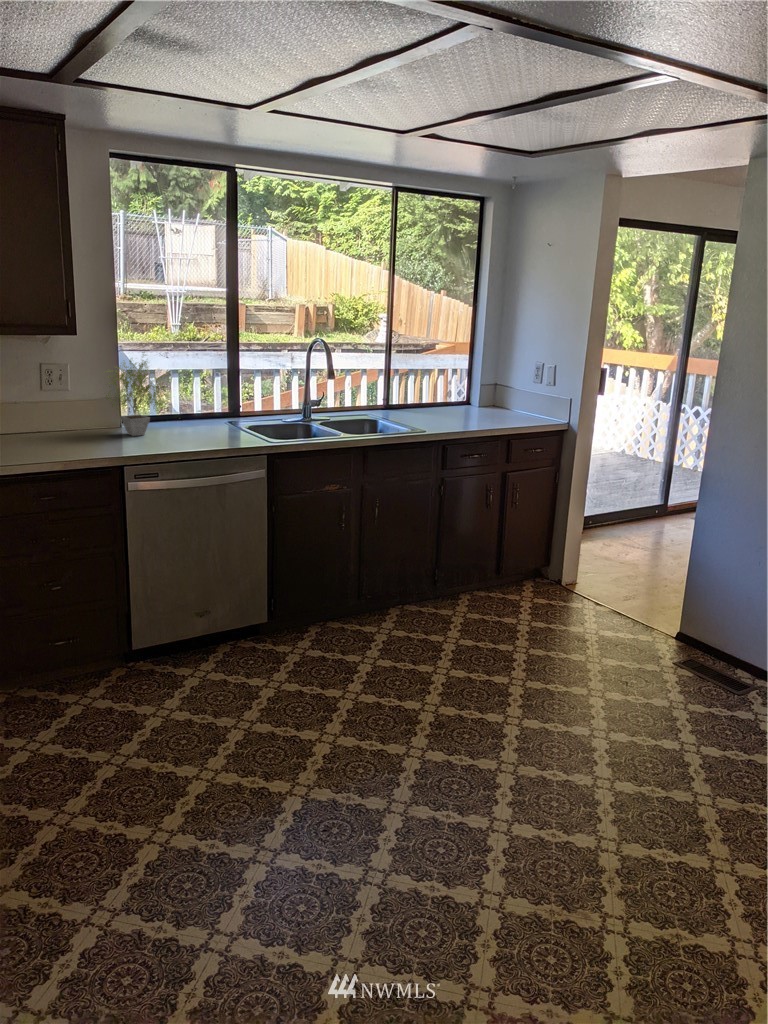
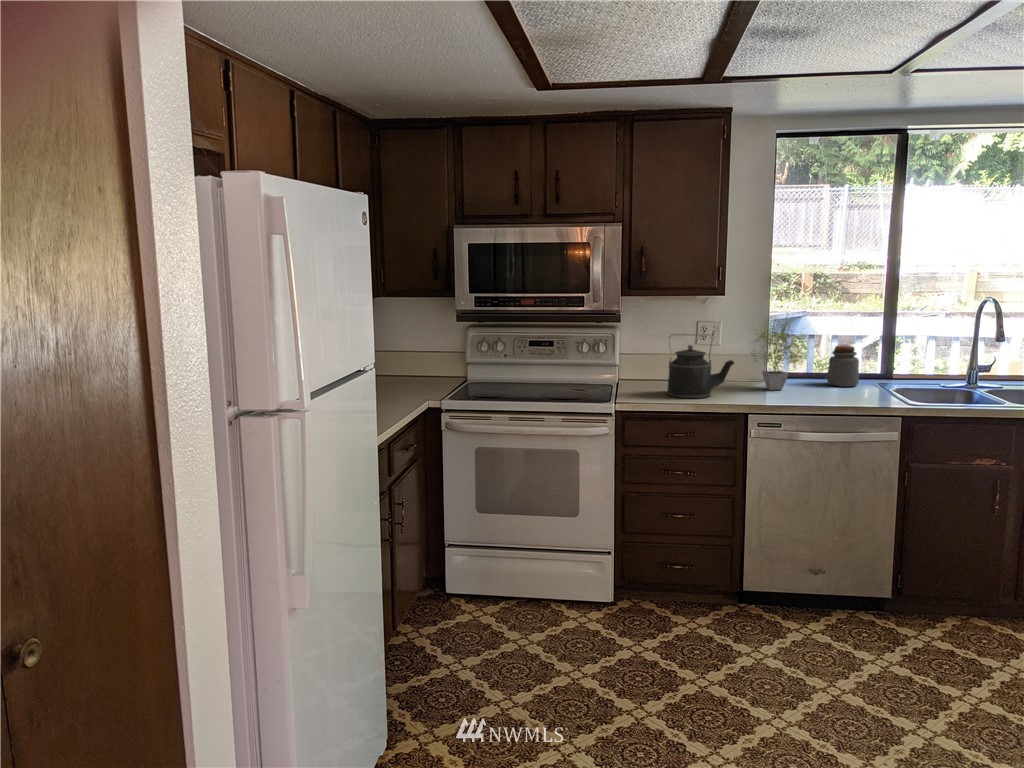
kettle: none [15,378,97,454] -> present [668,334,734,399]
jar: none [183,385,213,427] -> present [827,346,859,387]

